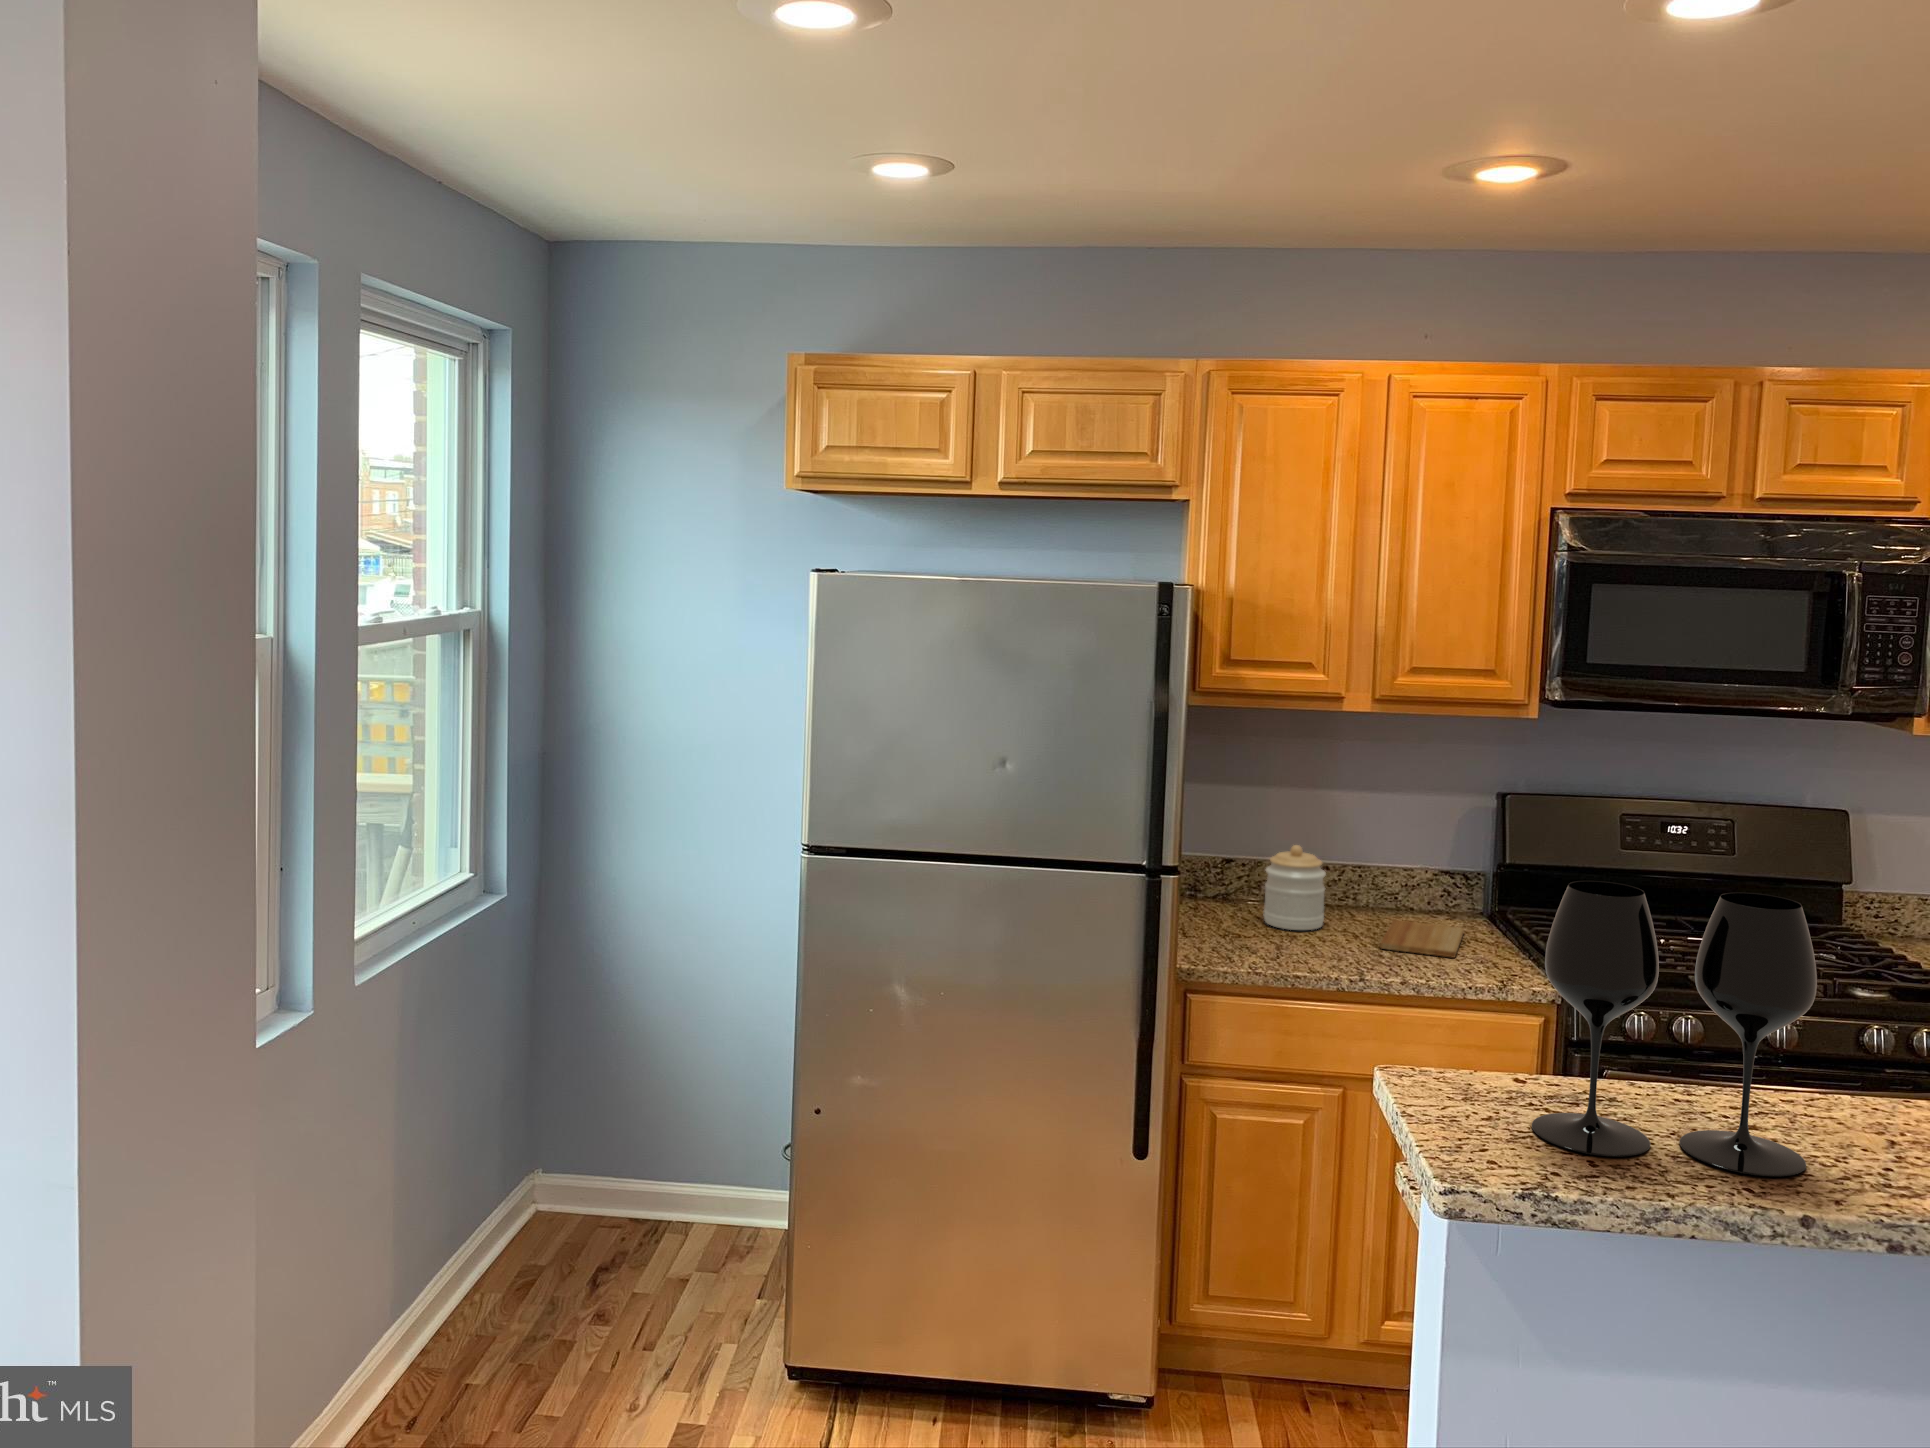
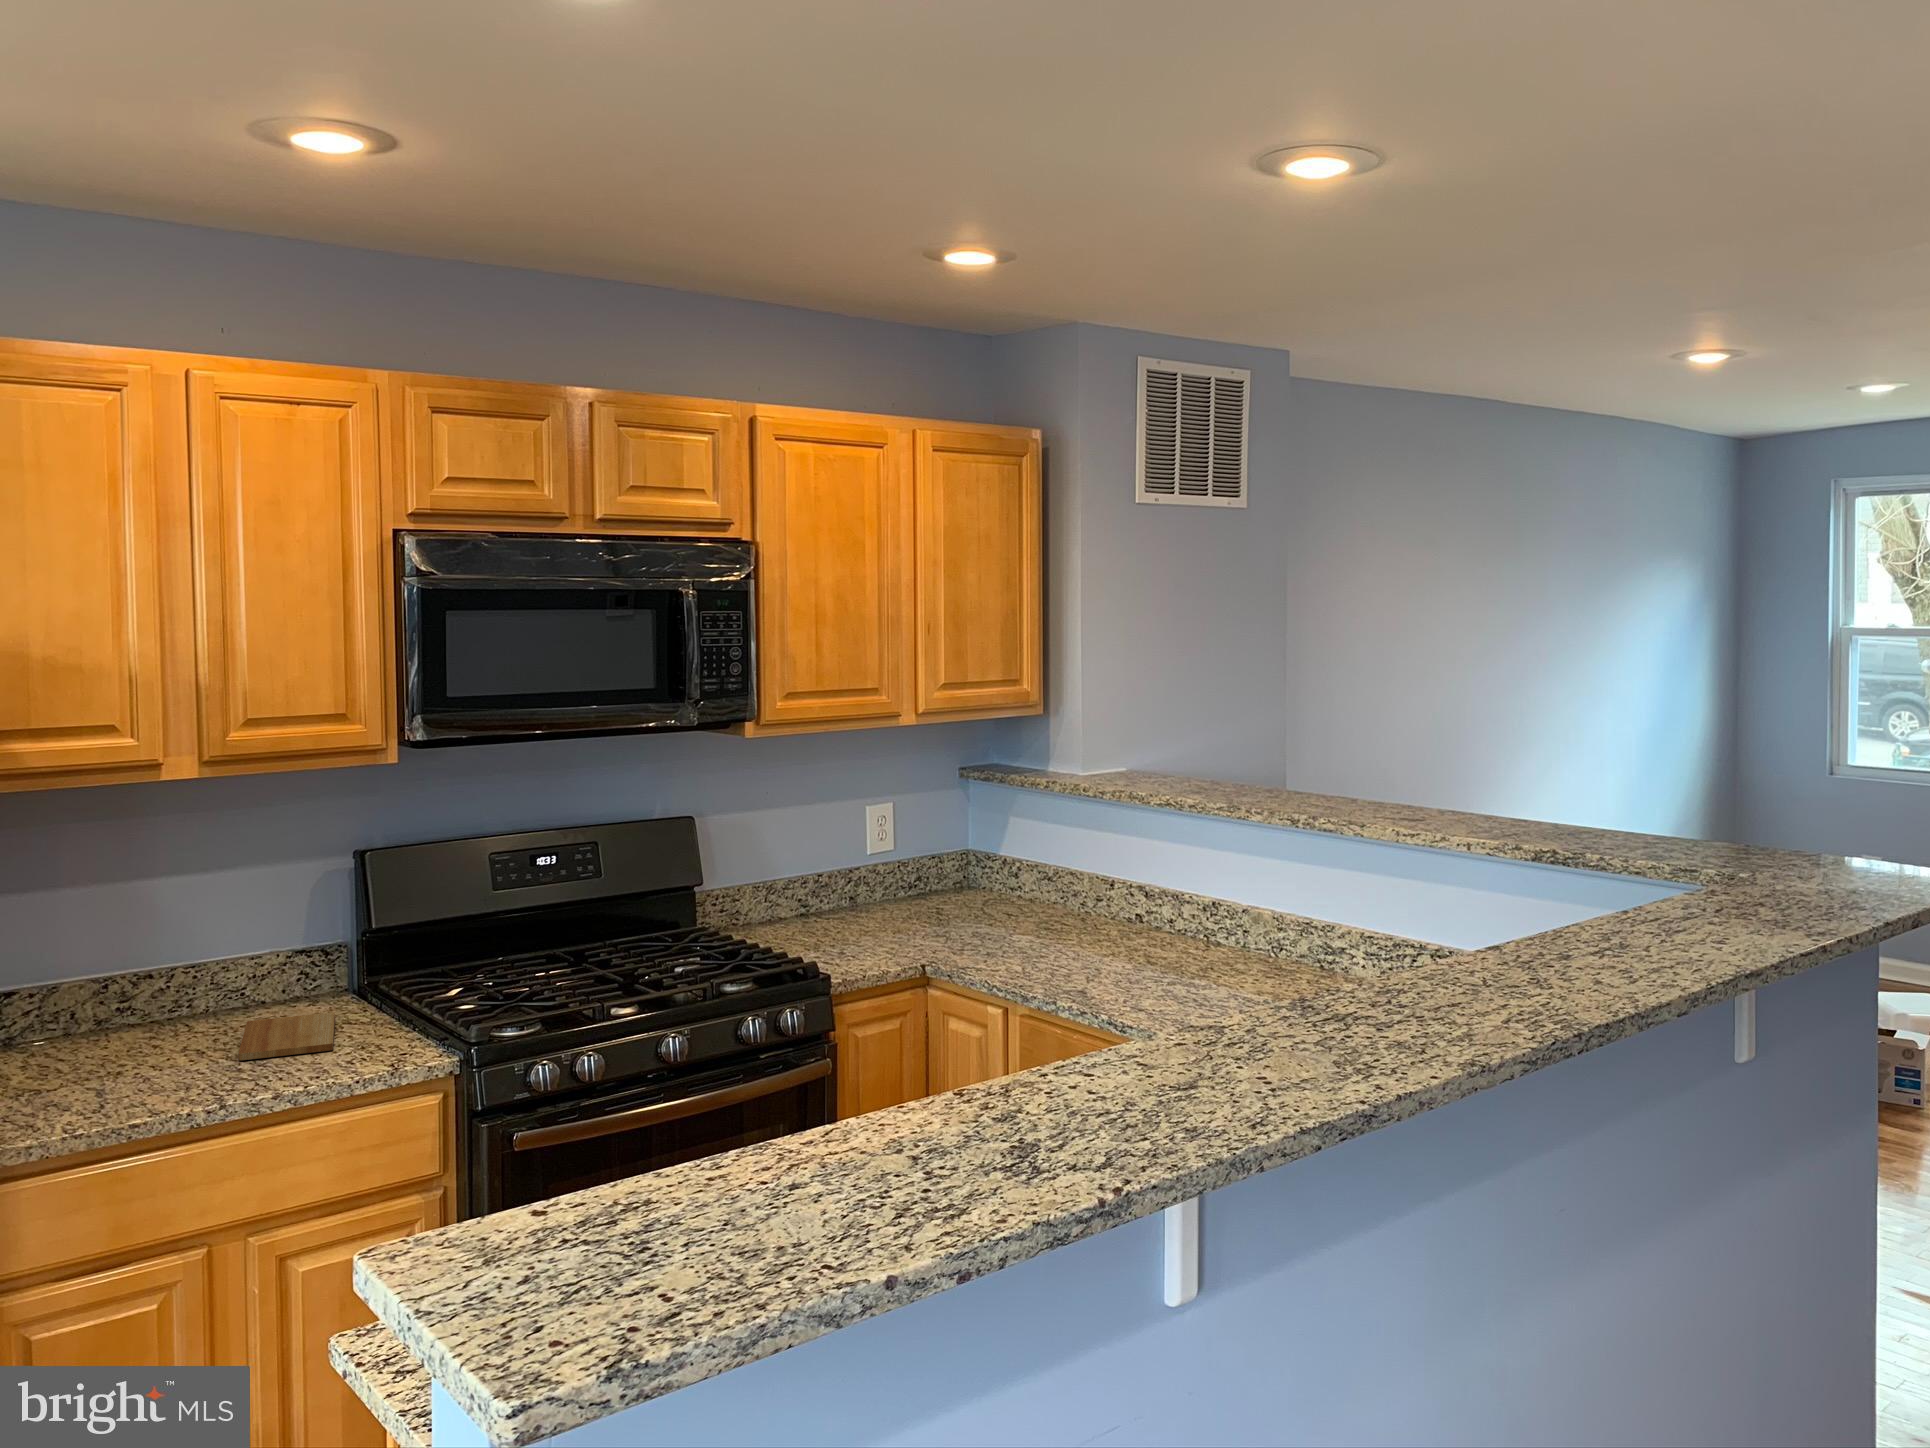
jar: present [1264,845,1326,930] -> none [68,956,157,1066]
wine glass: present [1532,881,1817,1177] -> none [578,929,862,1288]

